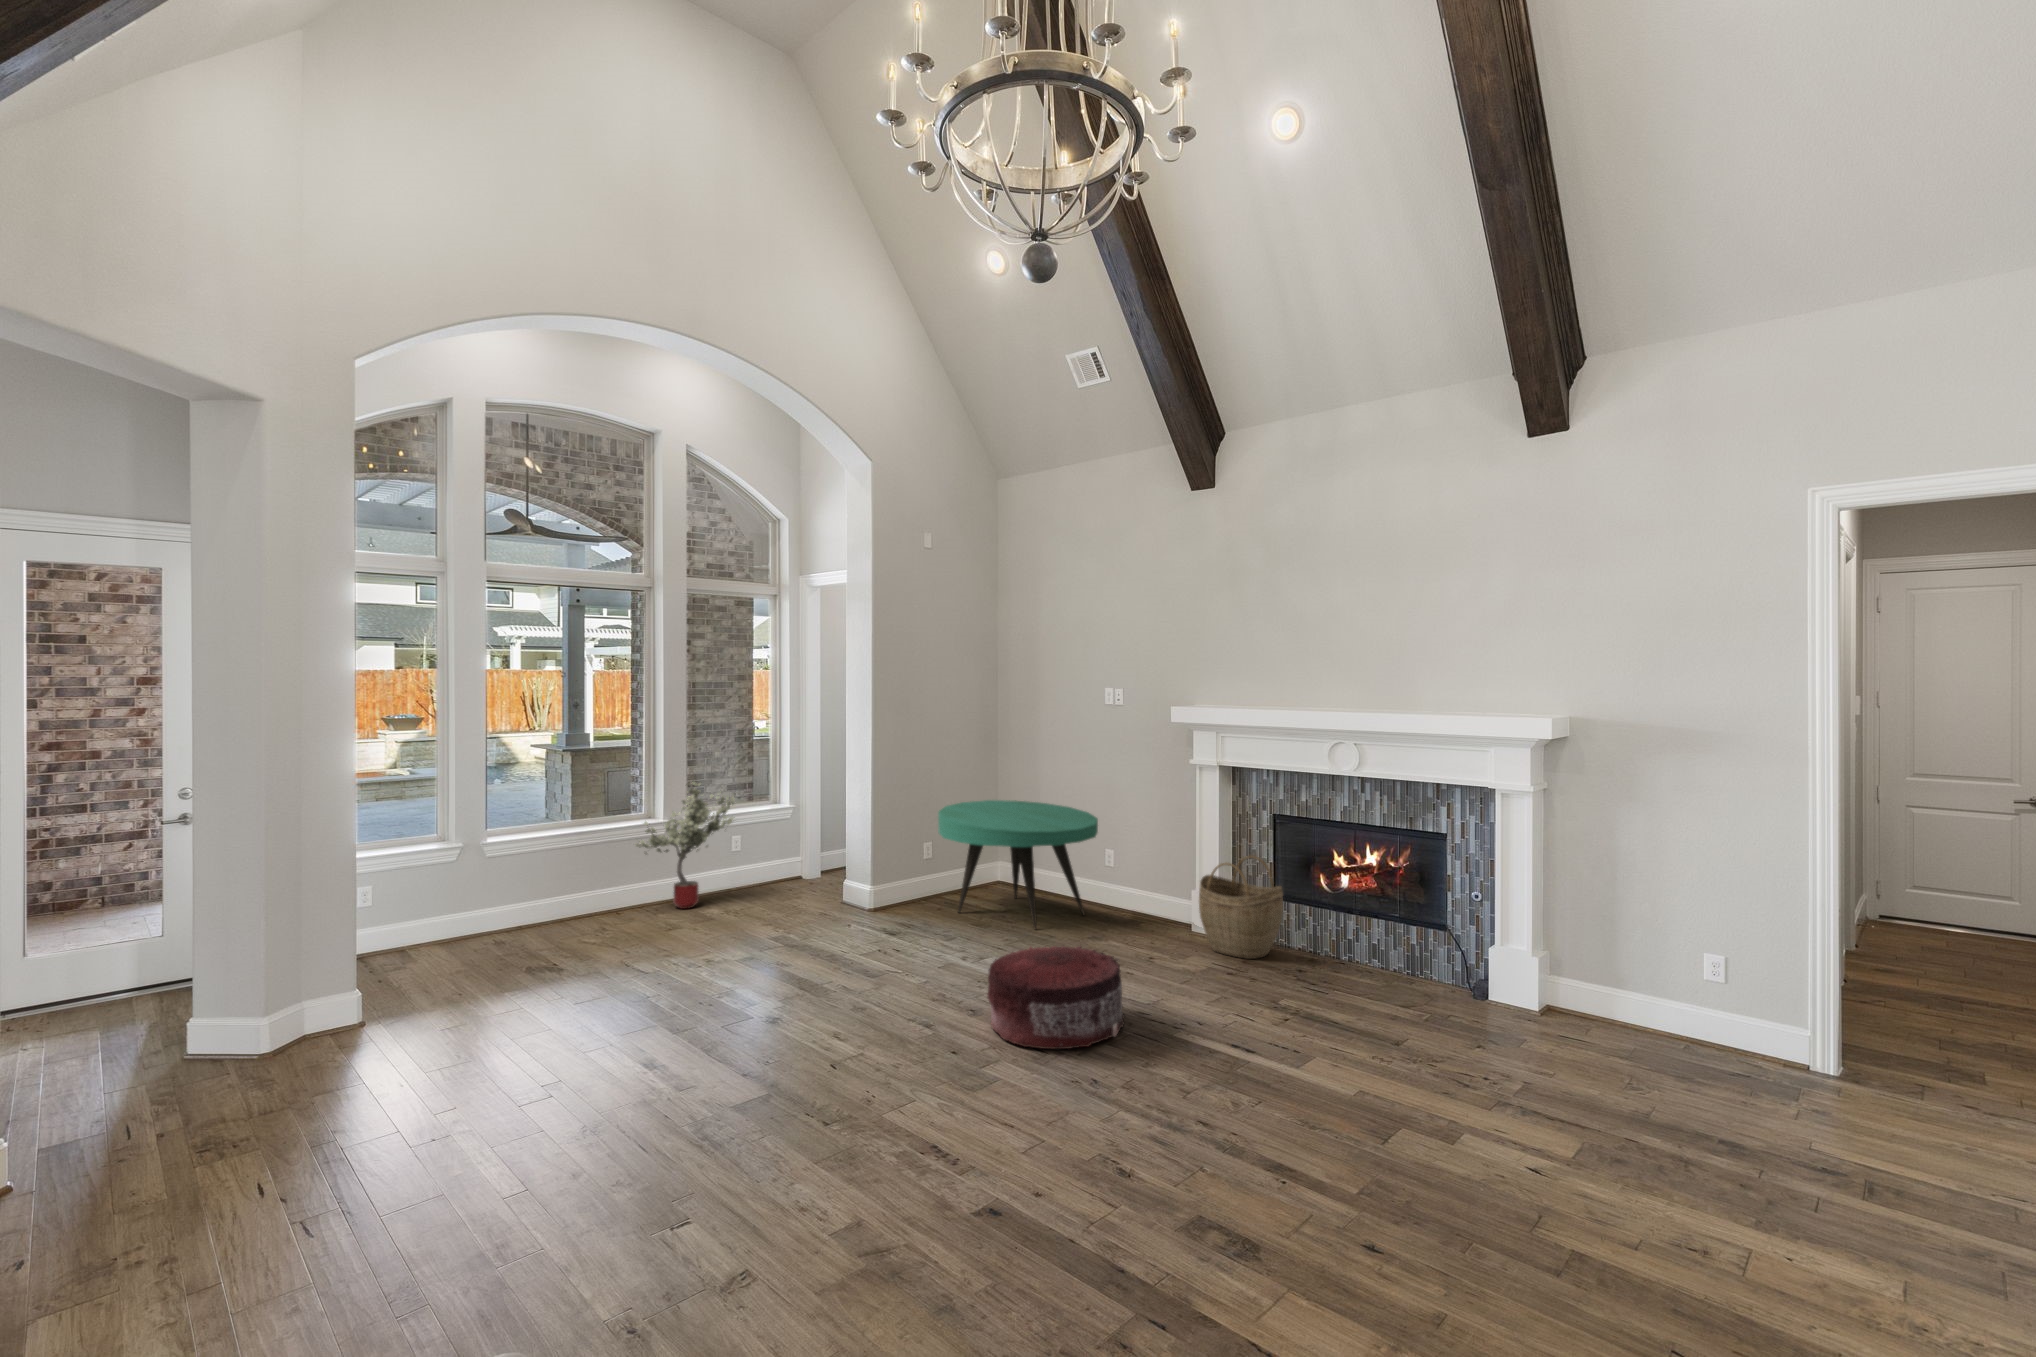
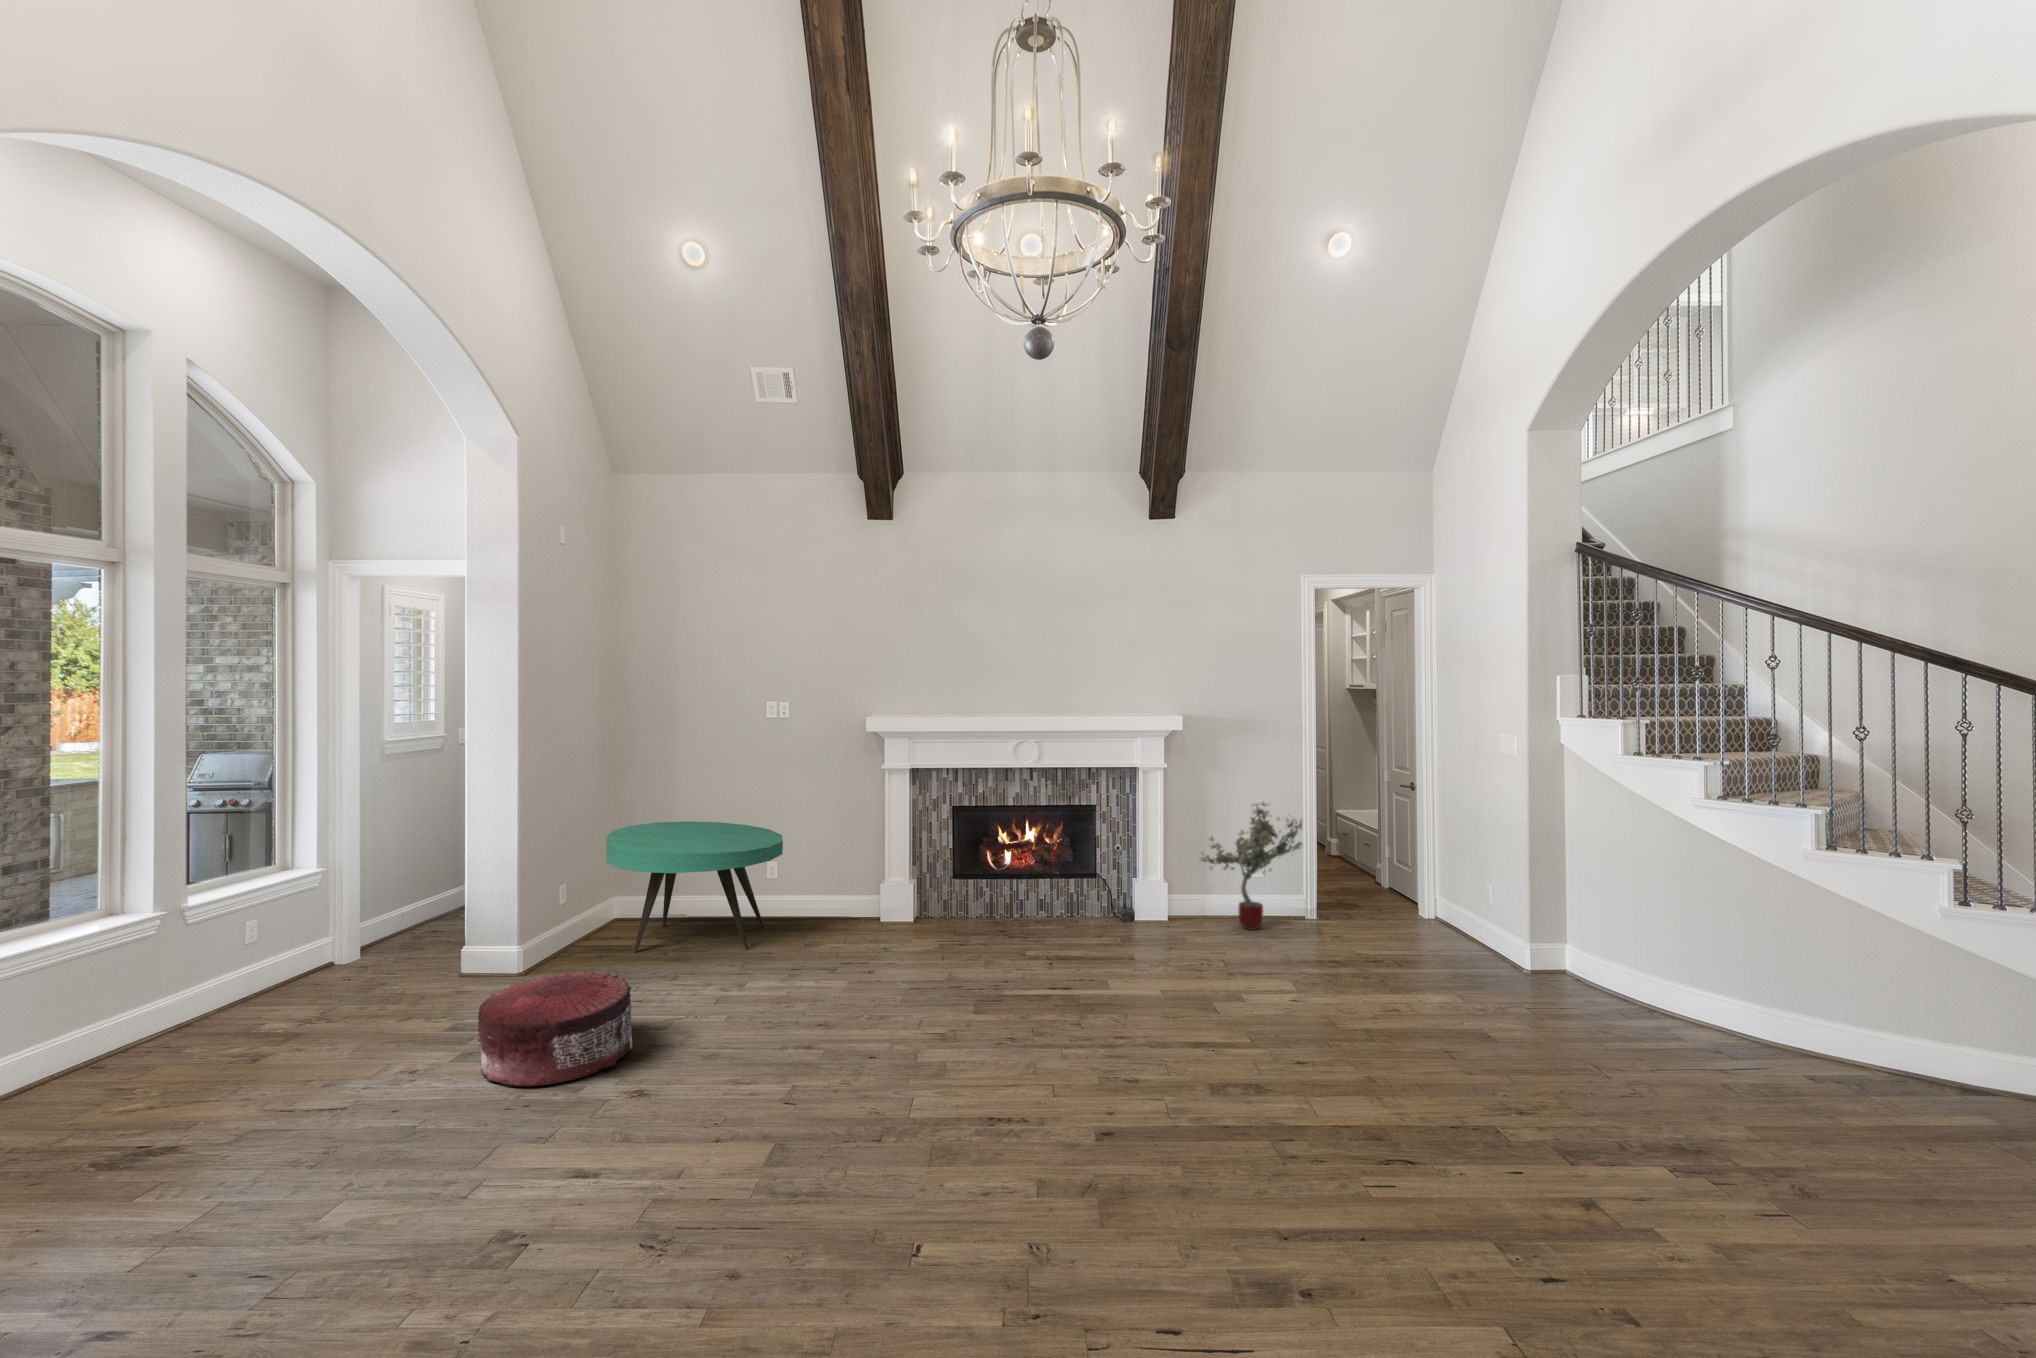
potted tree: present [636,782,735,909] -> present [1201,802,1302,930]
woven basket: present [1199,856,1283,959] -> none [906,844,976,932]
pouf: present [987,946,1125,1049] -> present [478,971,632,1087]

